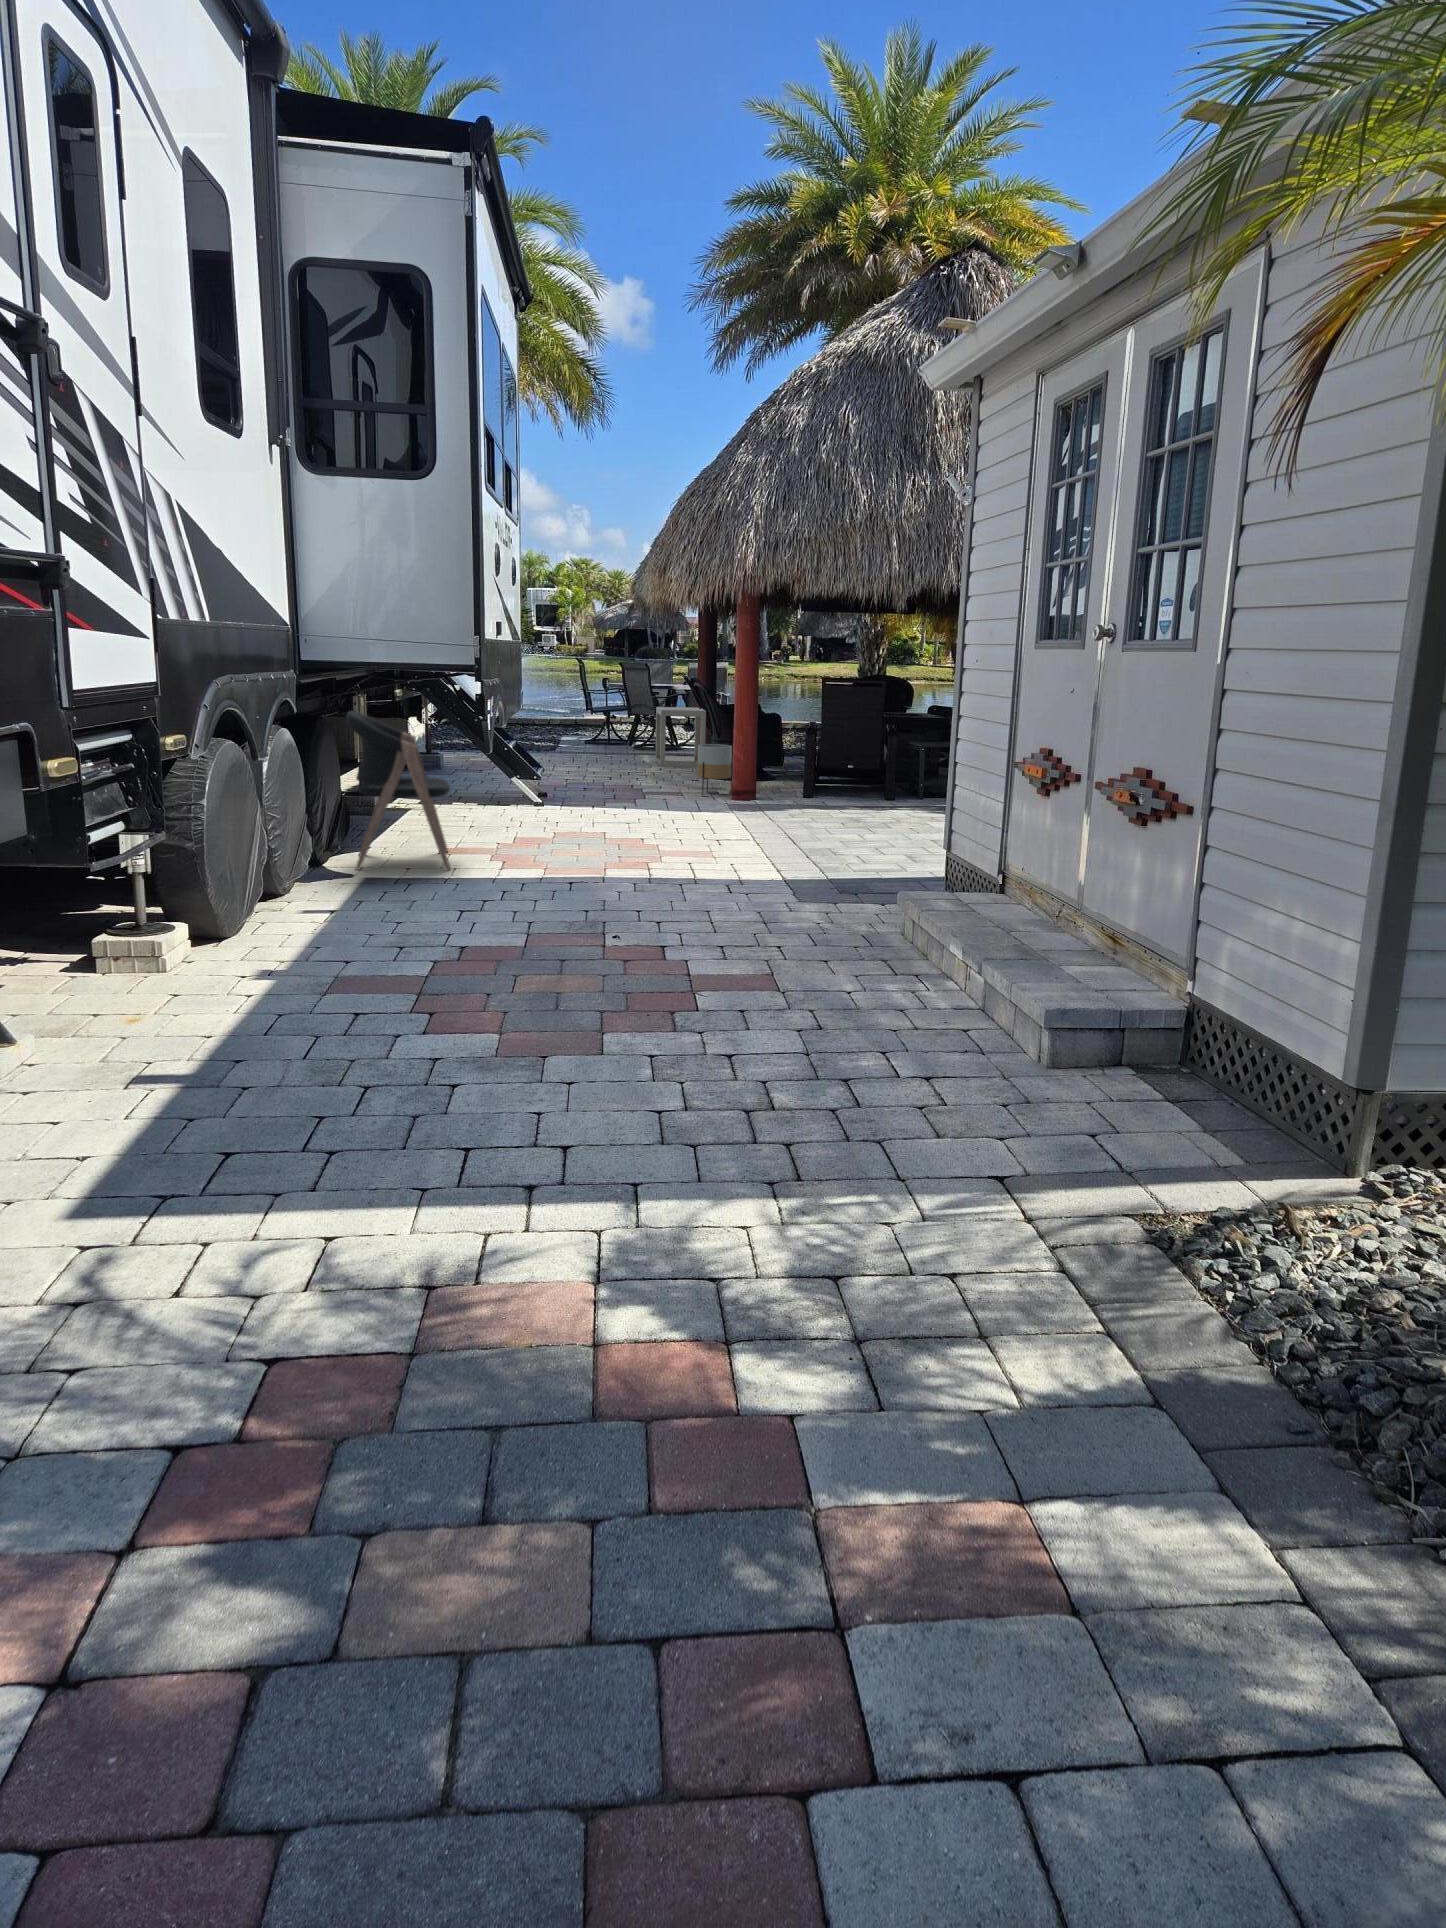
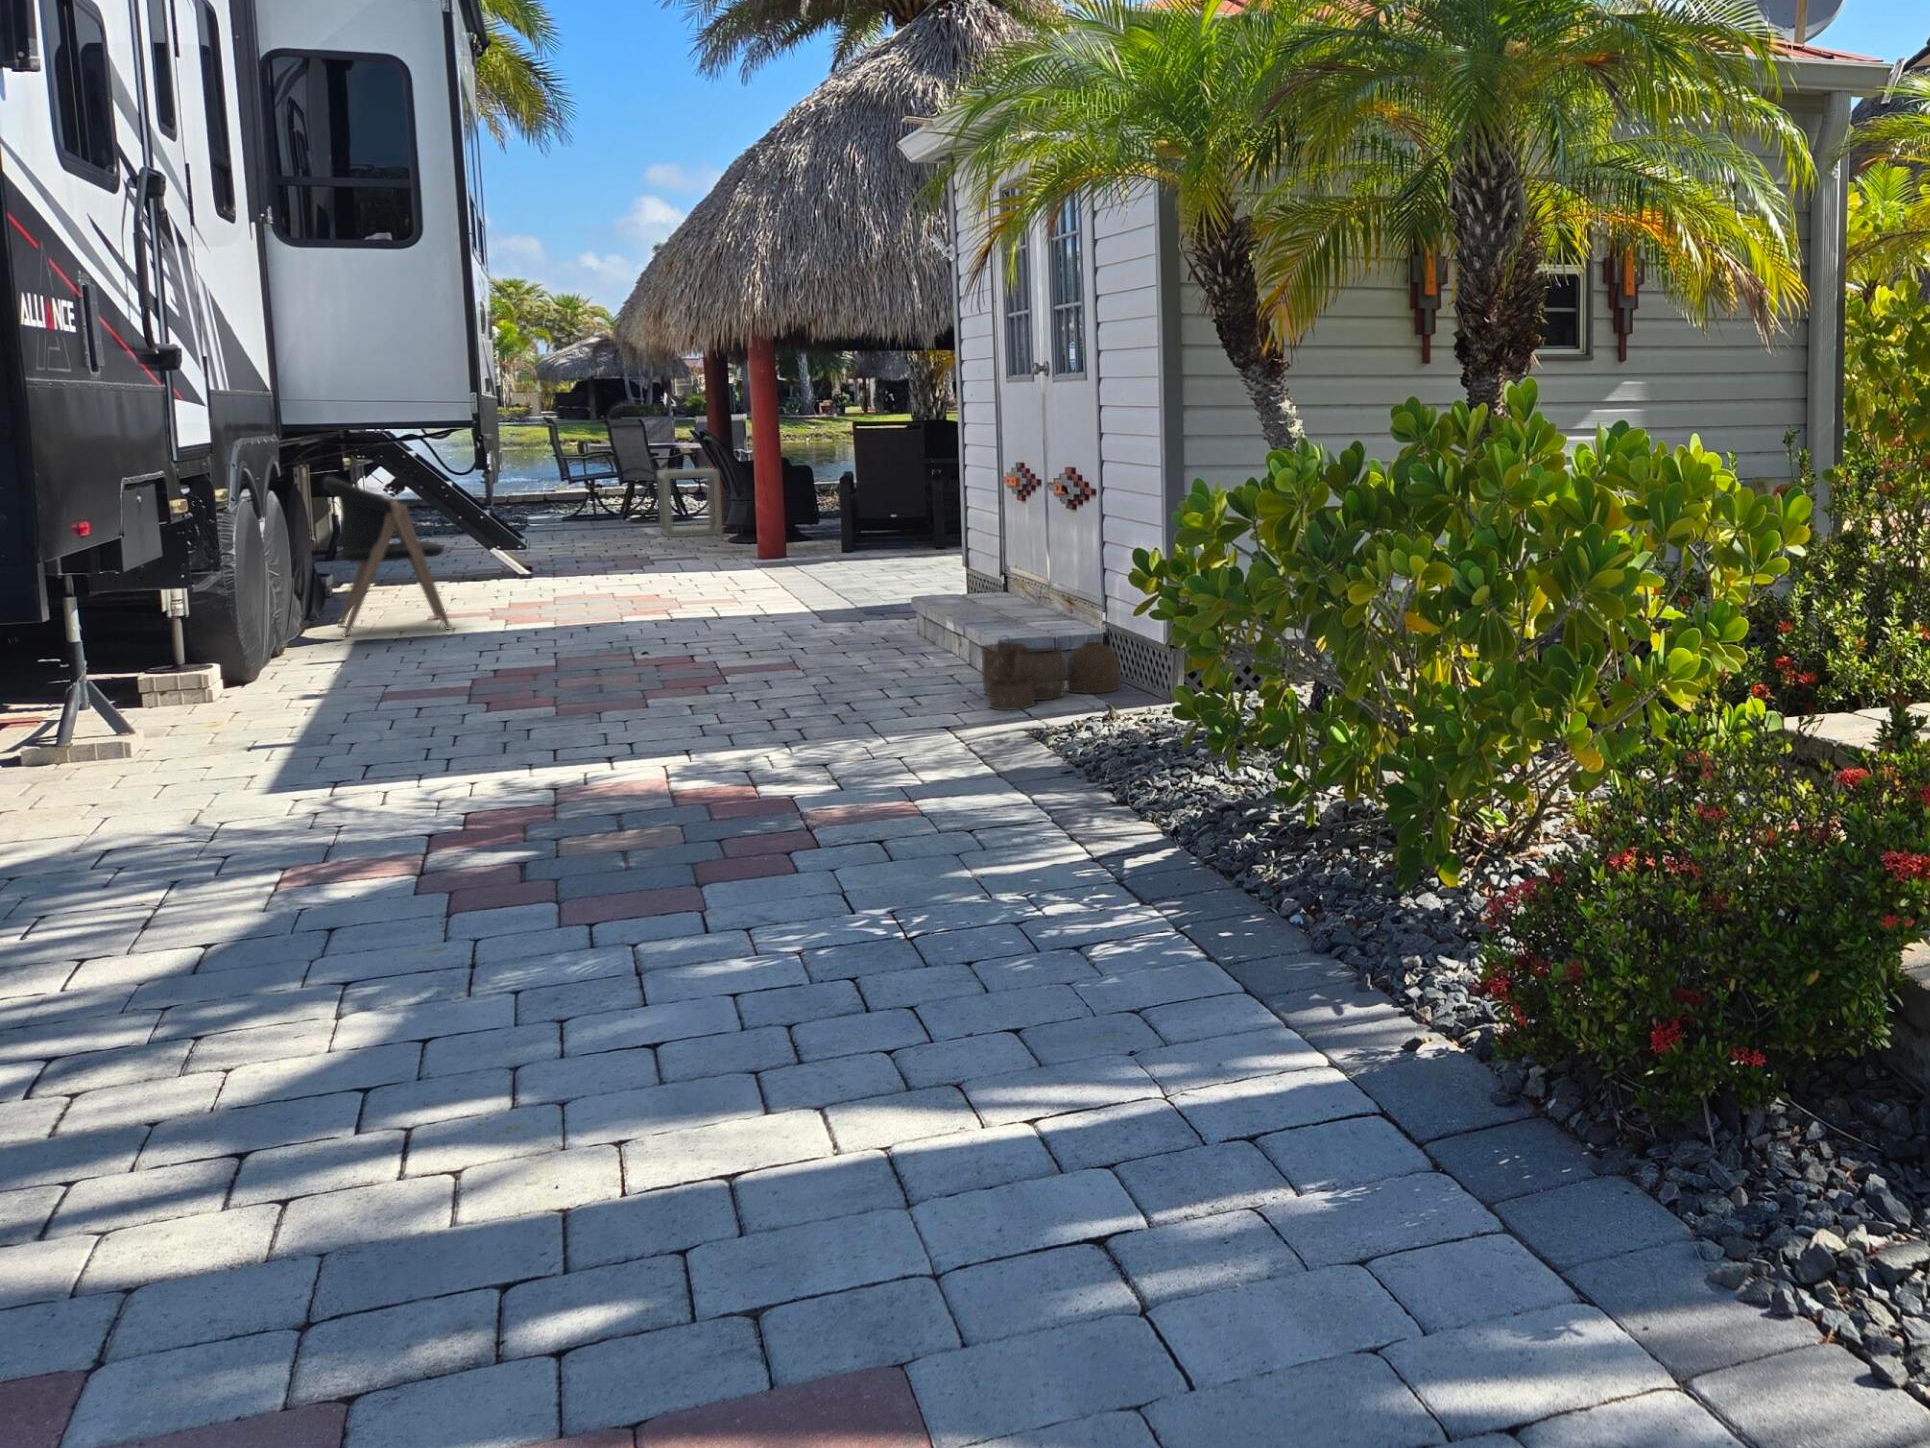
planter: present [697,744,733,795] -> none [712,502,756,558]
woven basket: none [1030,1009,1231,1144] -> present [981,637,1120,710]

